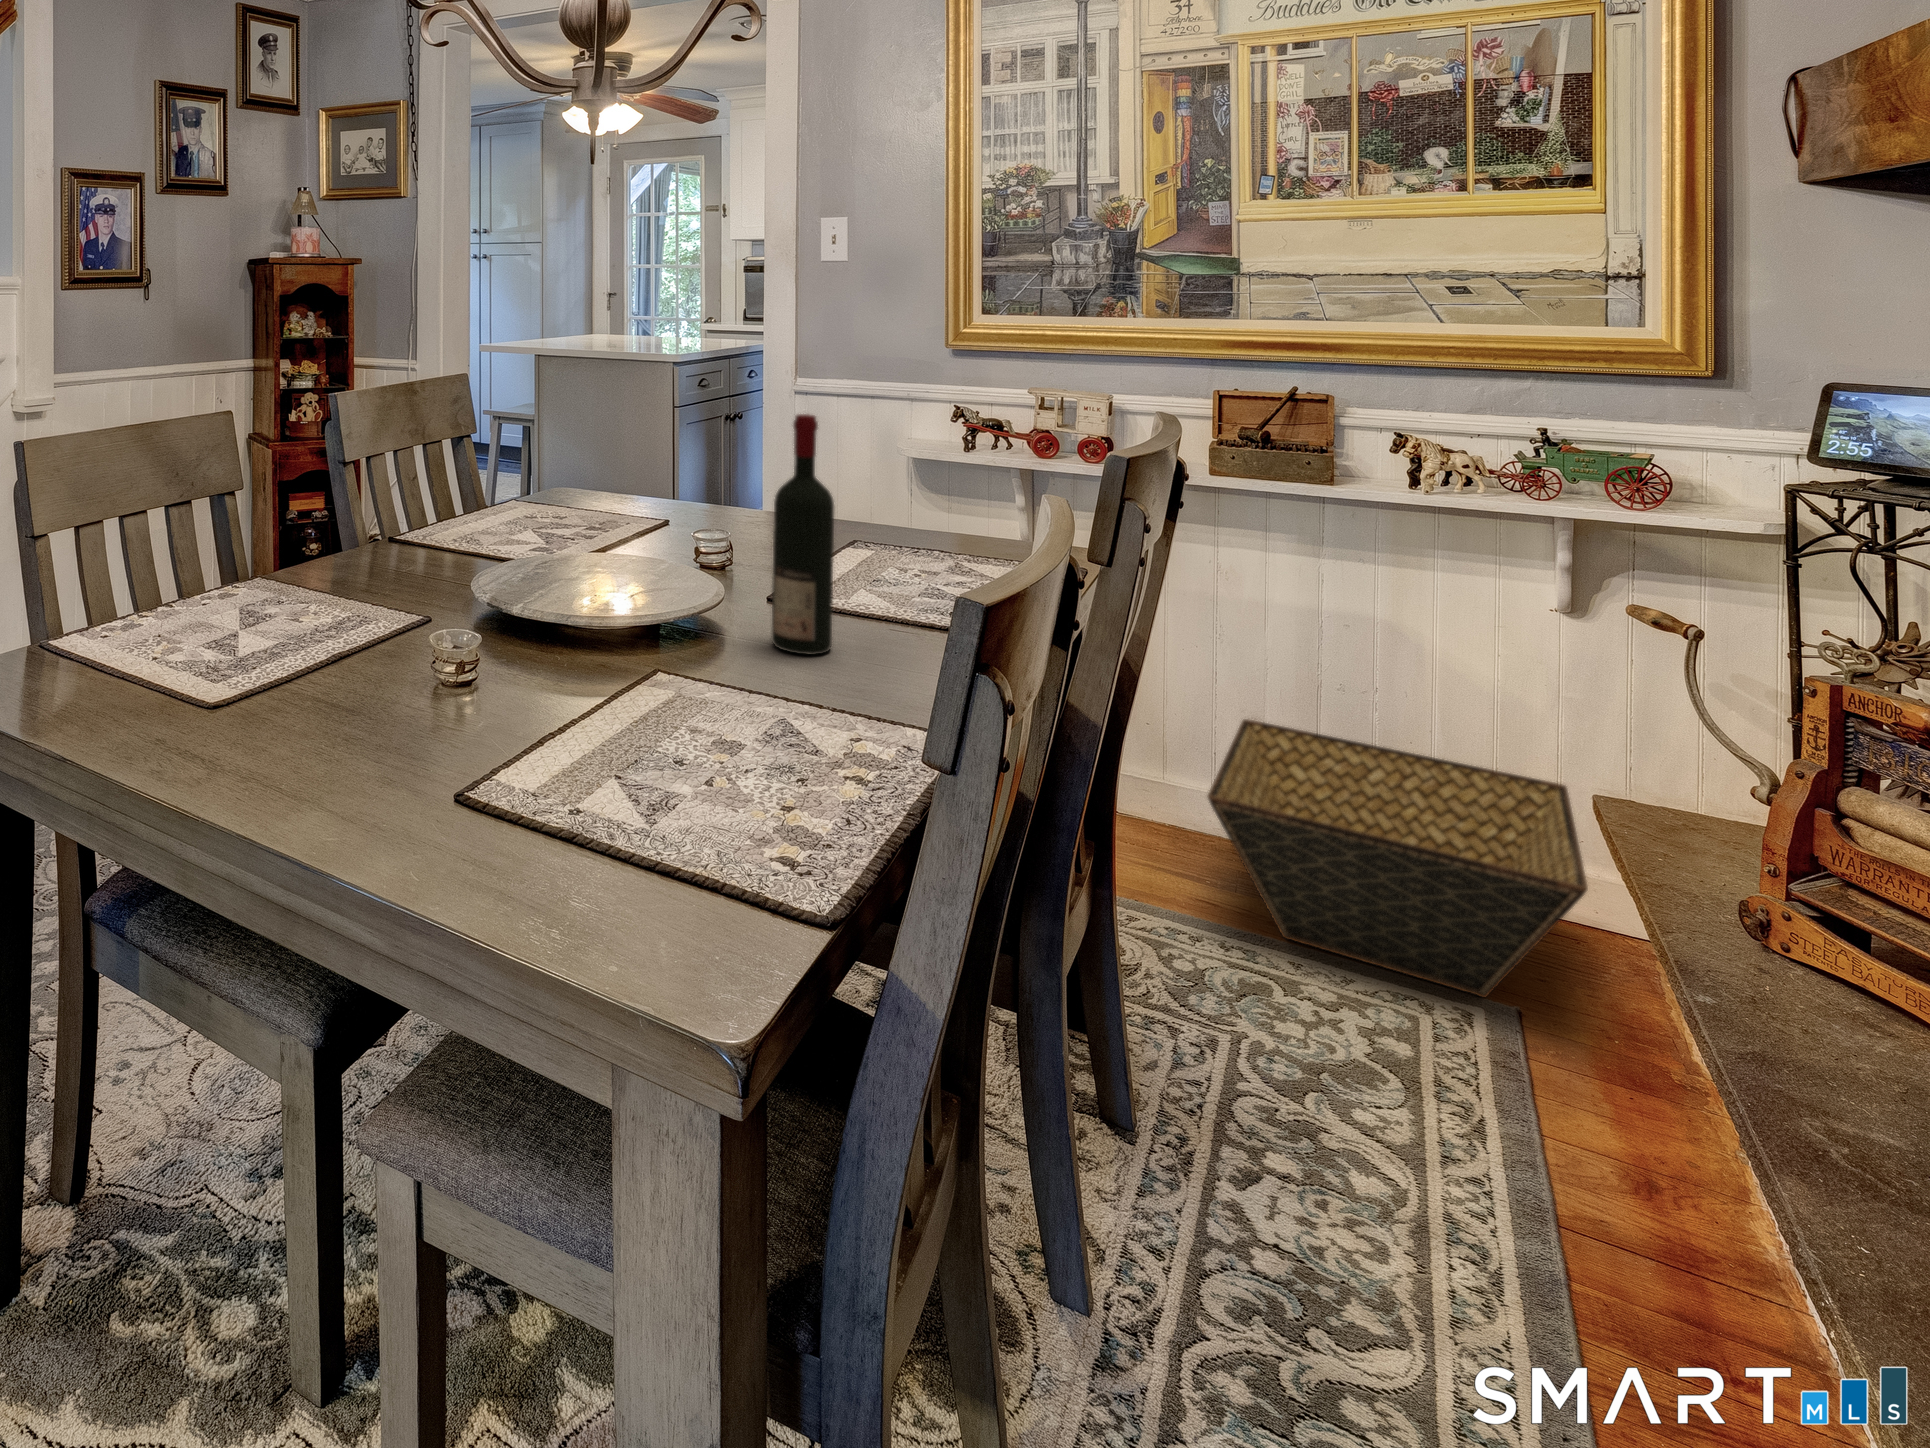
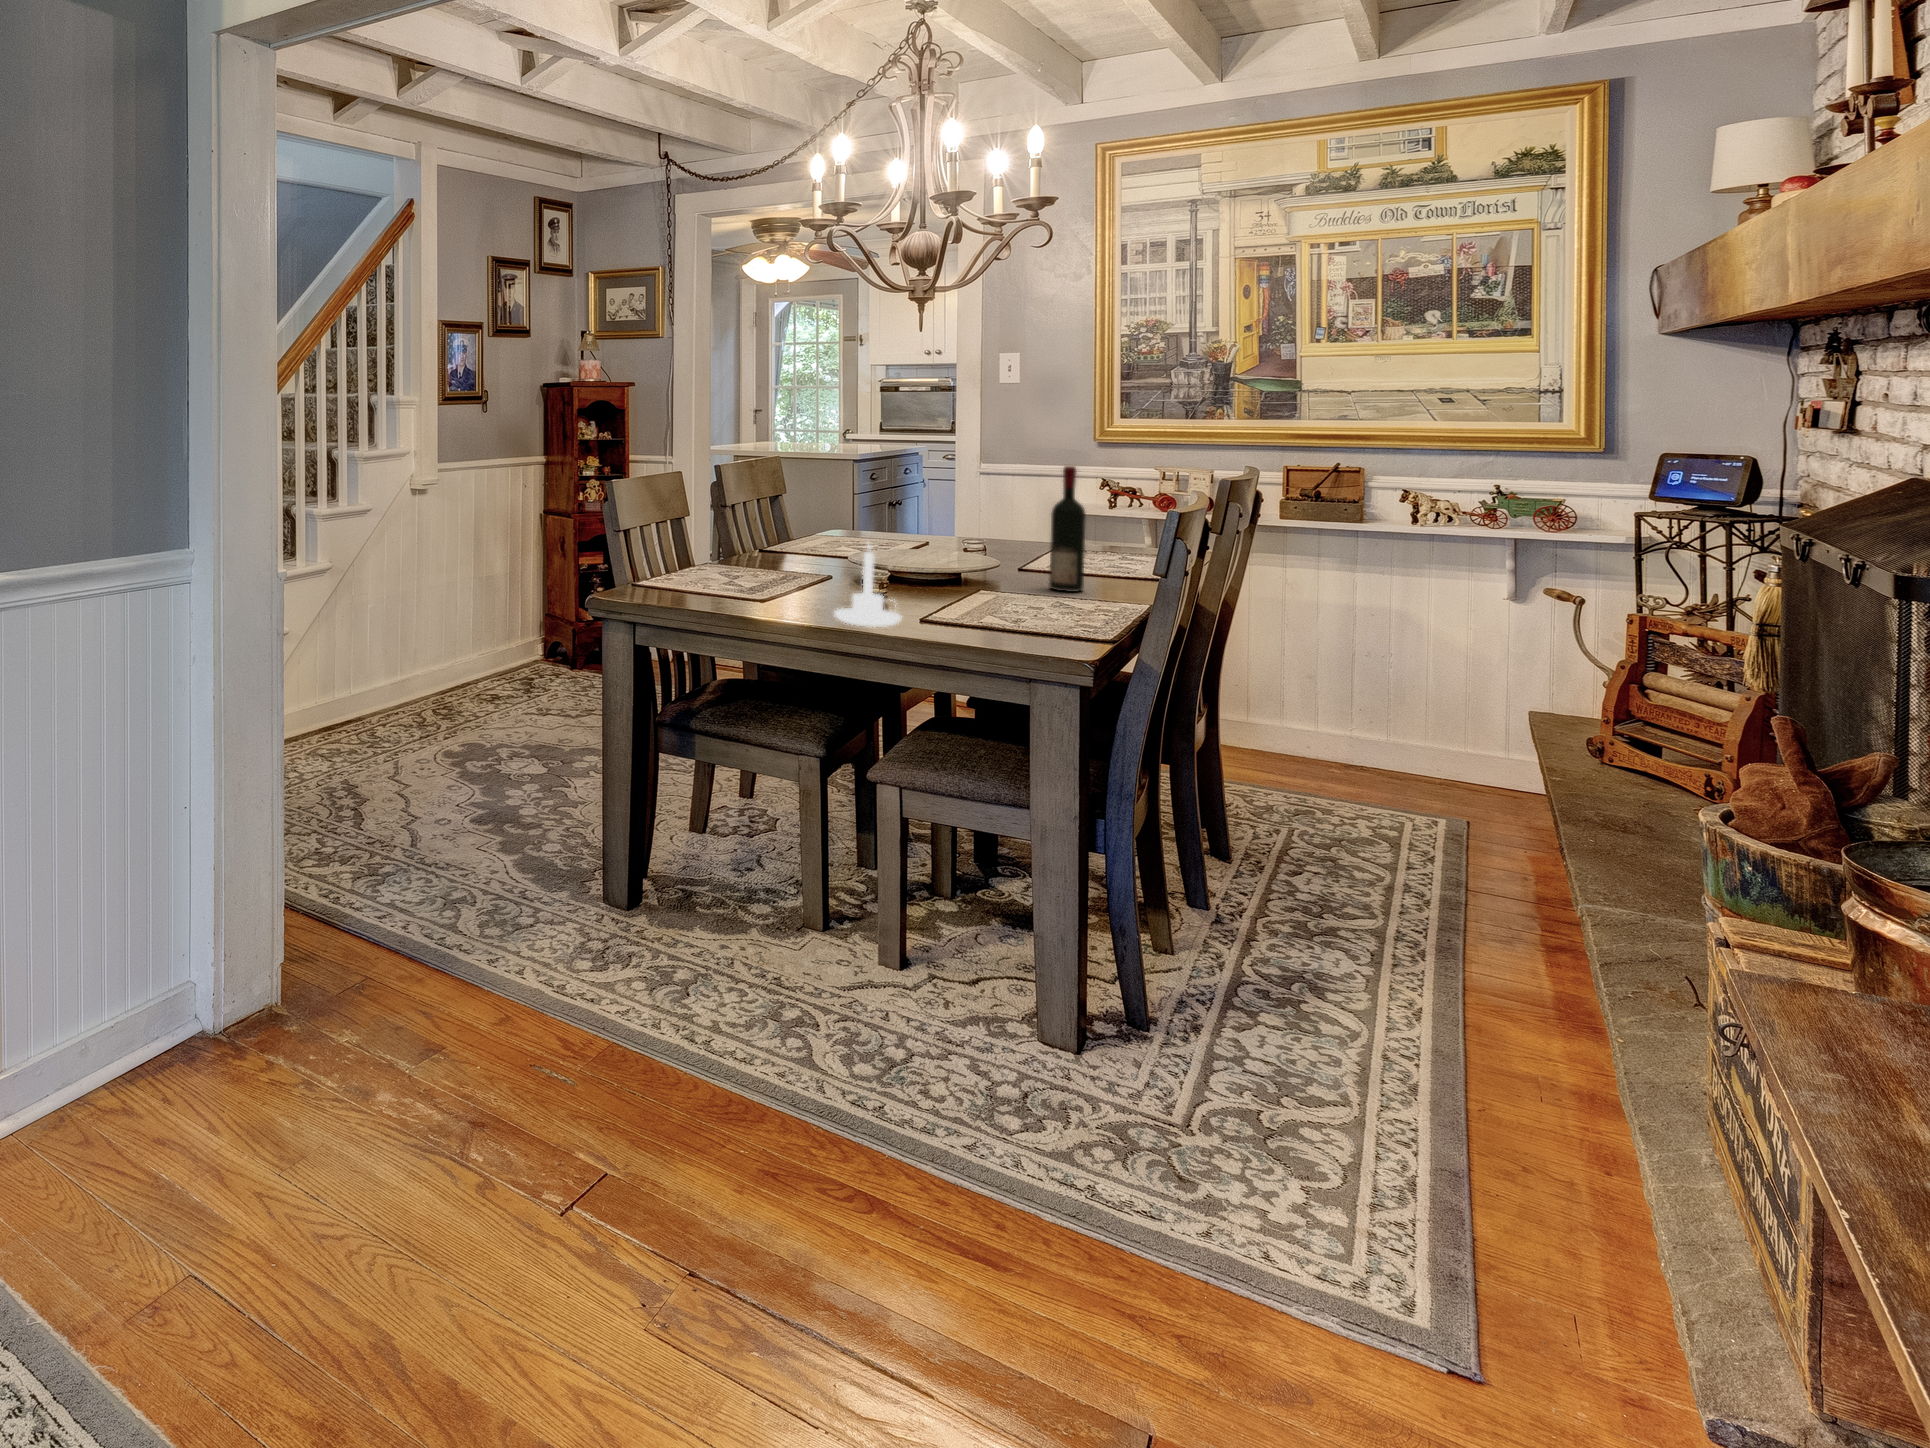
candle holder: none [256,591,392,787] -> present [834,545,901,627]
basket: present [1208,719,1588,998] -> none [1281,682,1511,826]

